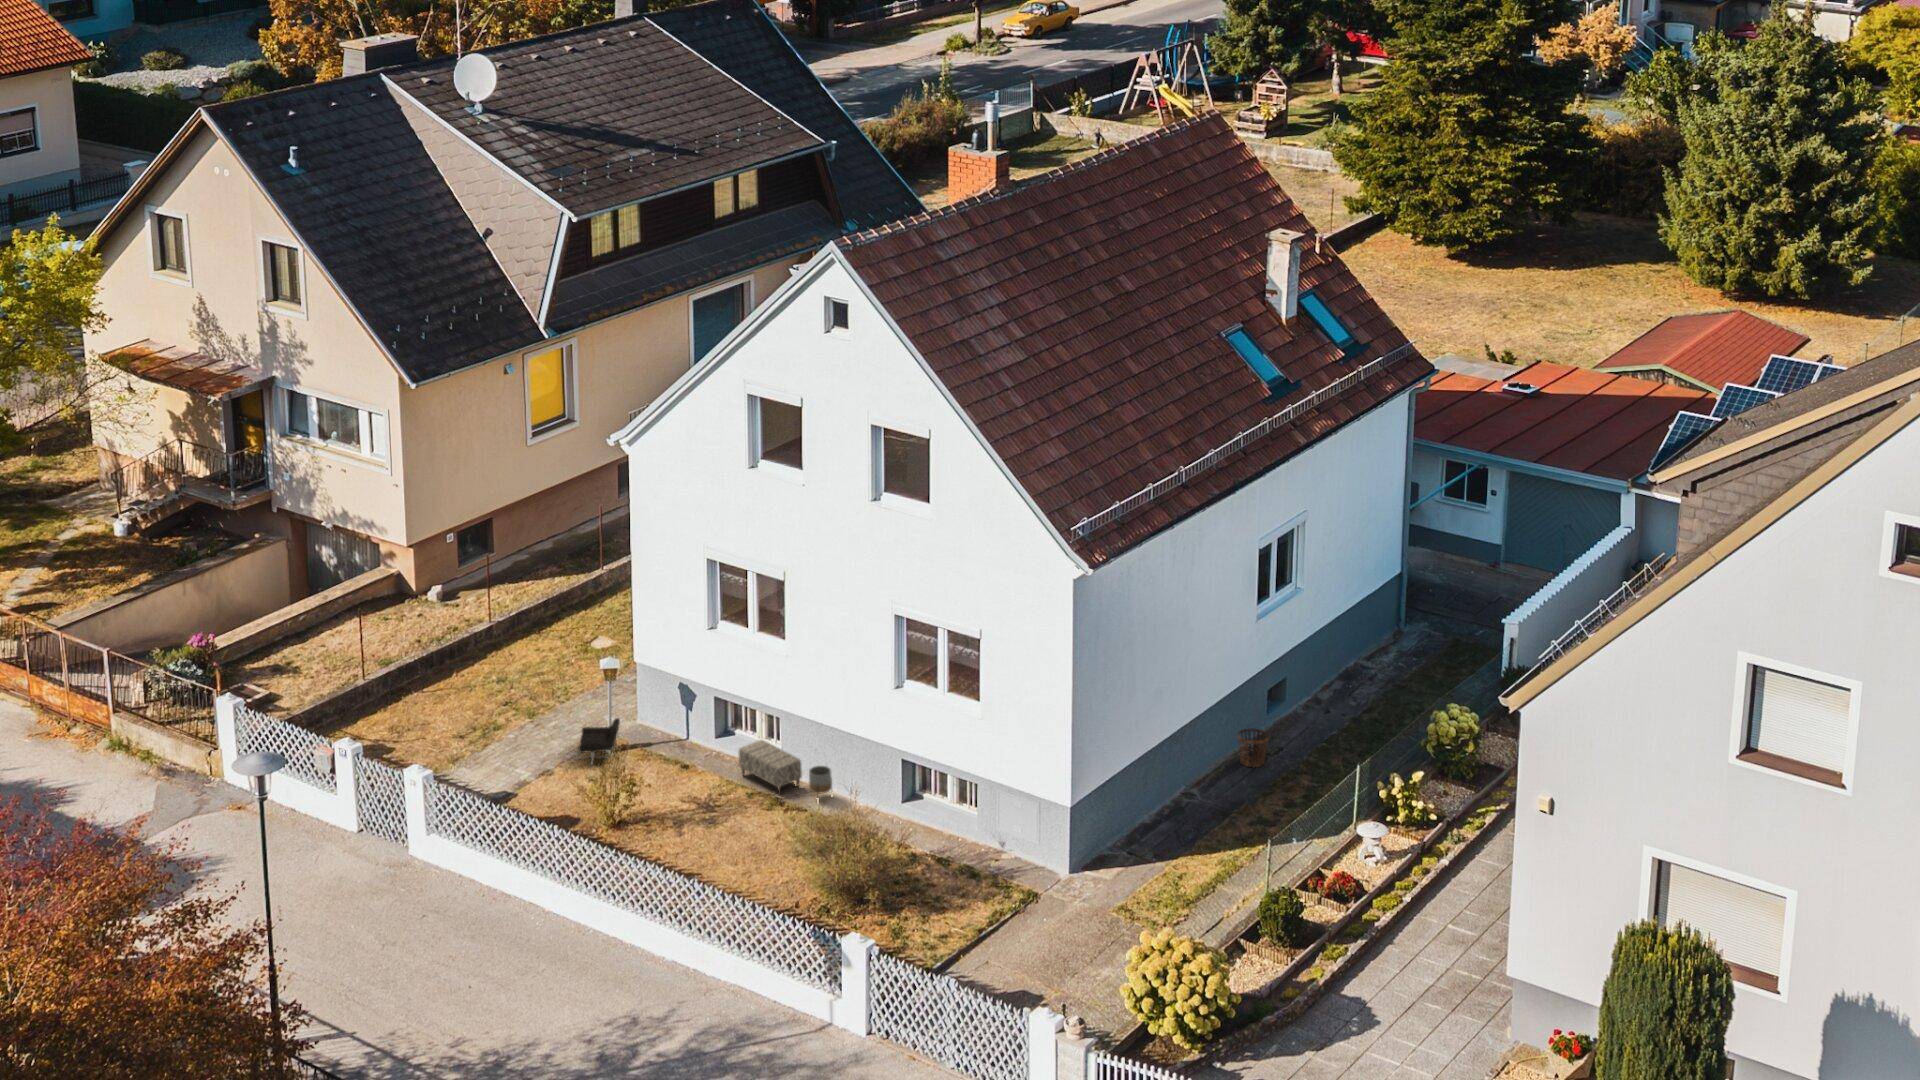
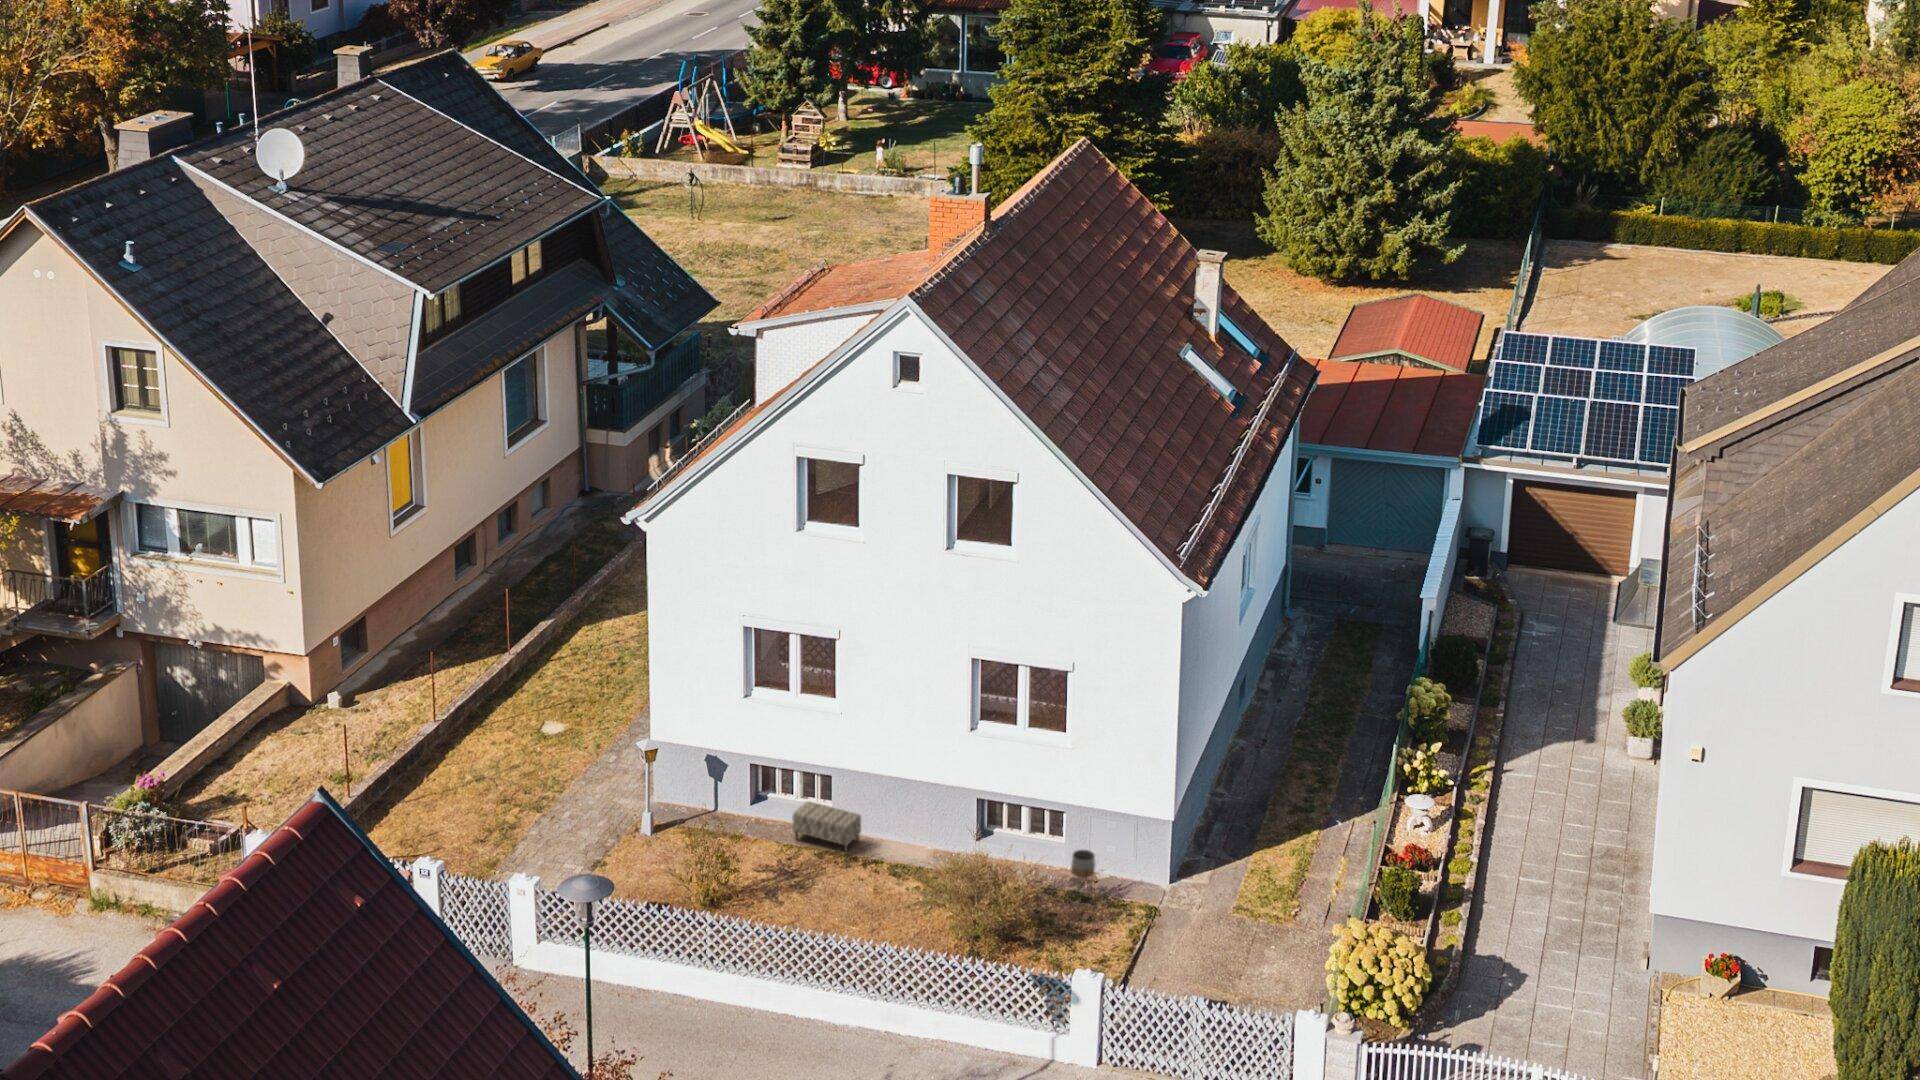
lounge chair: present [575,718,620,765] -> none [611,801,660,855]
basket: present [1238,728,1268,767] -> none [1230,721,1260,757]
planter: present [809,766,832,797] -> present [1071,850,1095,878]

